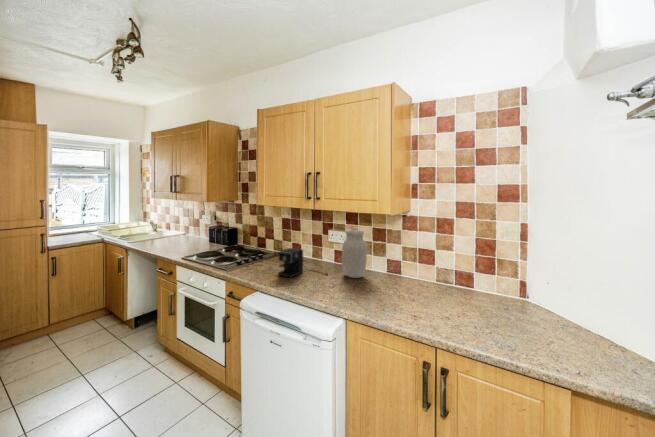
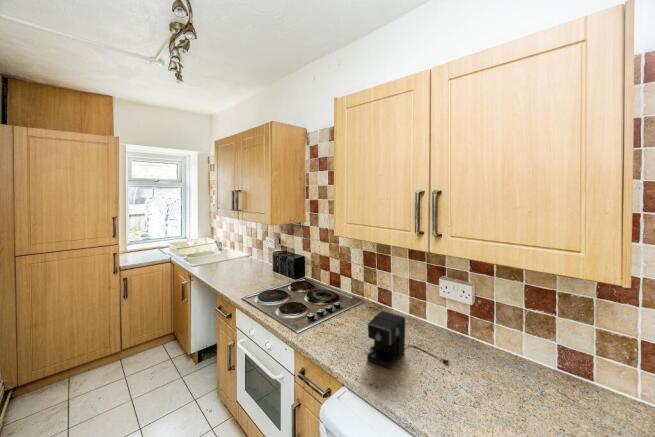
jar: present [342,229,367,278] -> none [475,291,526,382]

